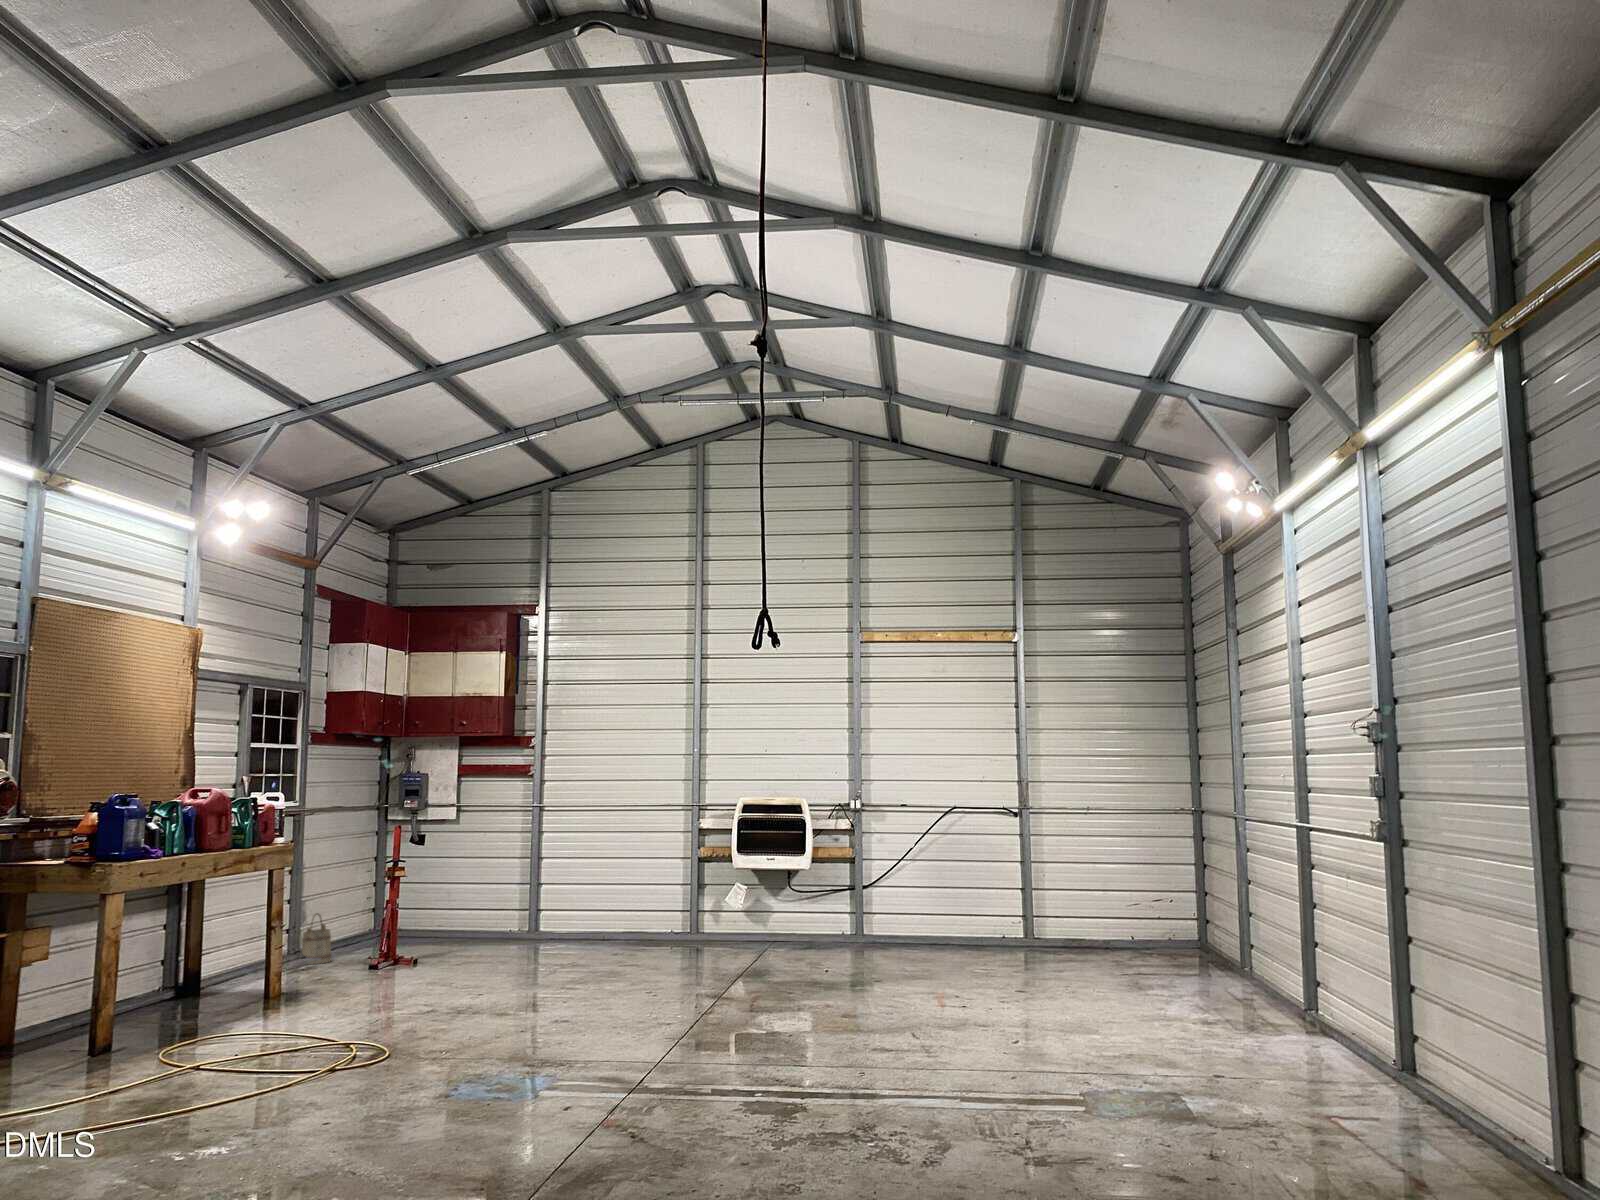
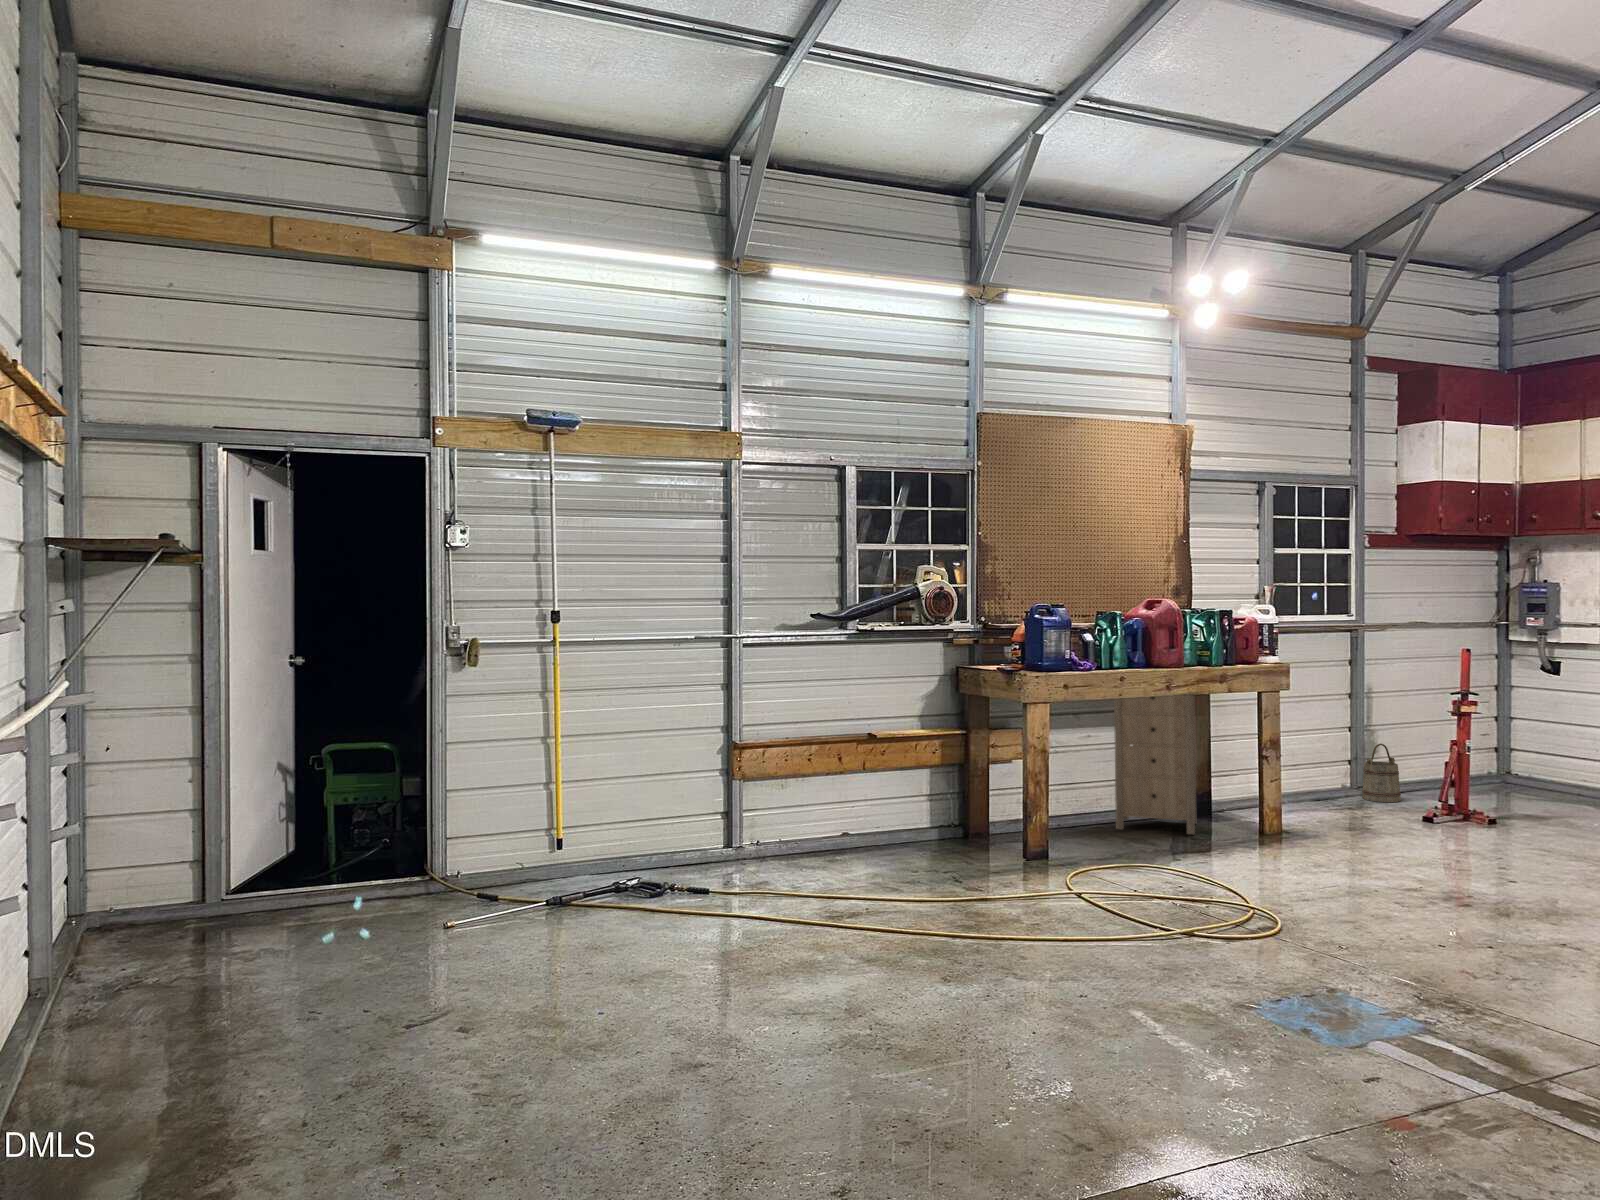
storage cabinet: none [121,861,221,1022] -> present [1114,695,1196,834]

